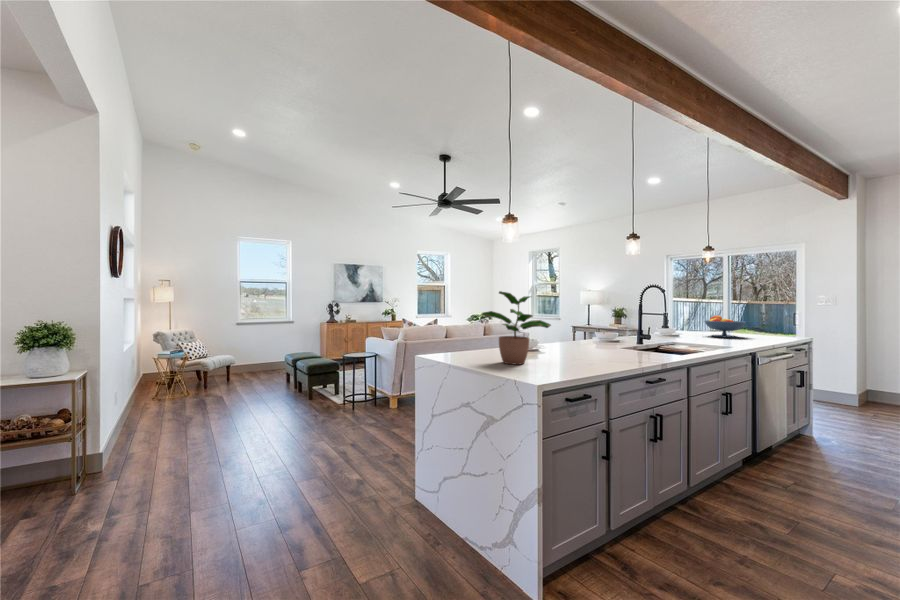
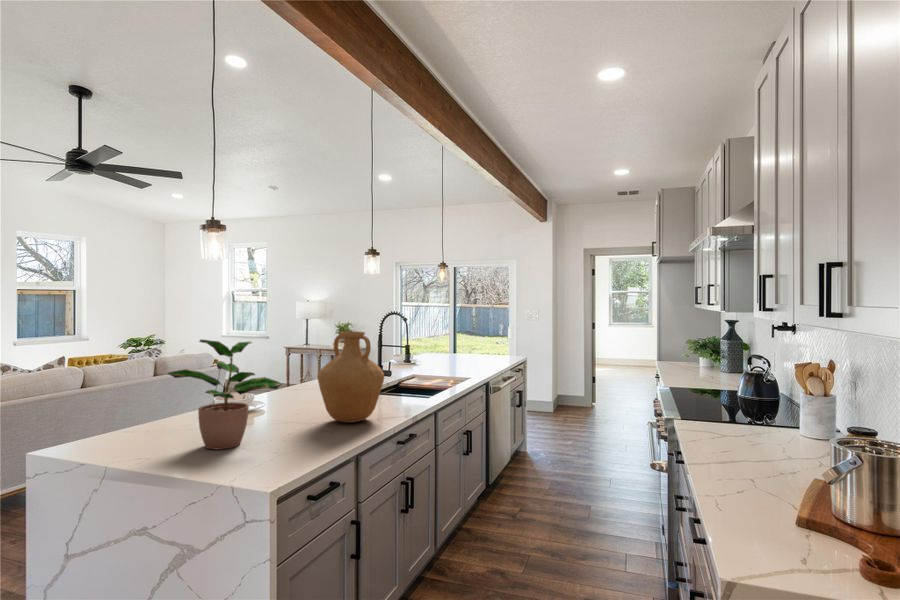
vase: none [580,292,635,362] -> present [318,331,384,423]
fruit bowl: present [705,316,746,338] -> none [439,339,475,363]

